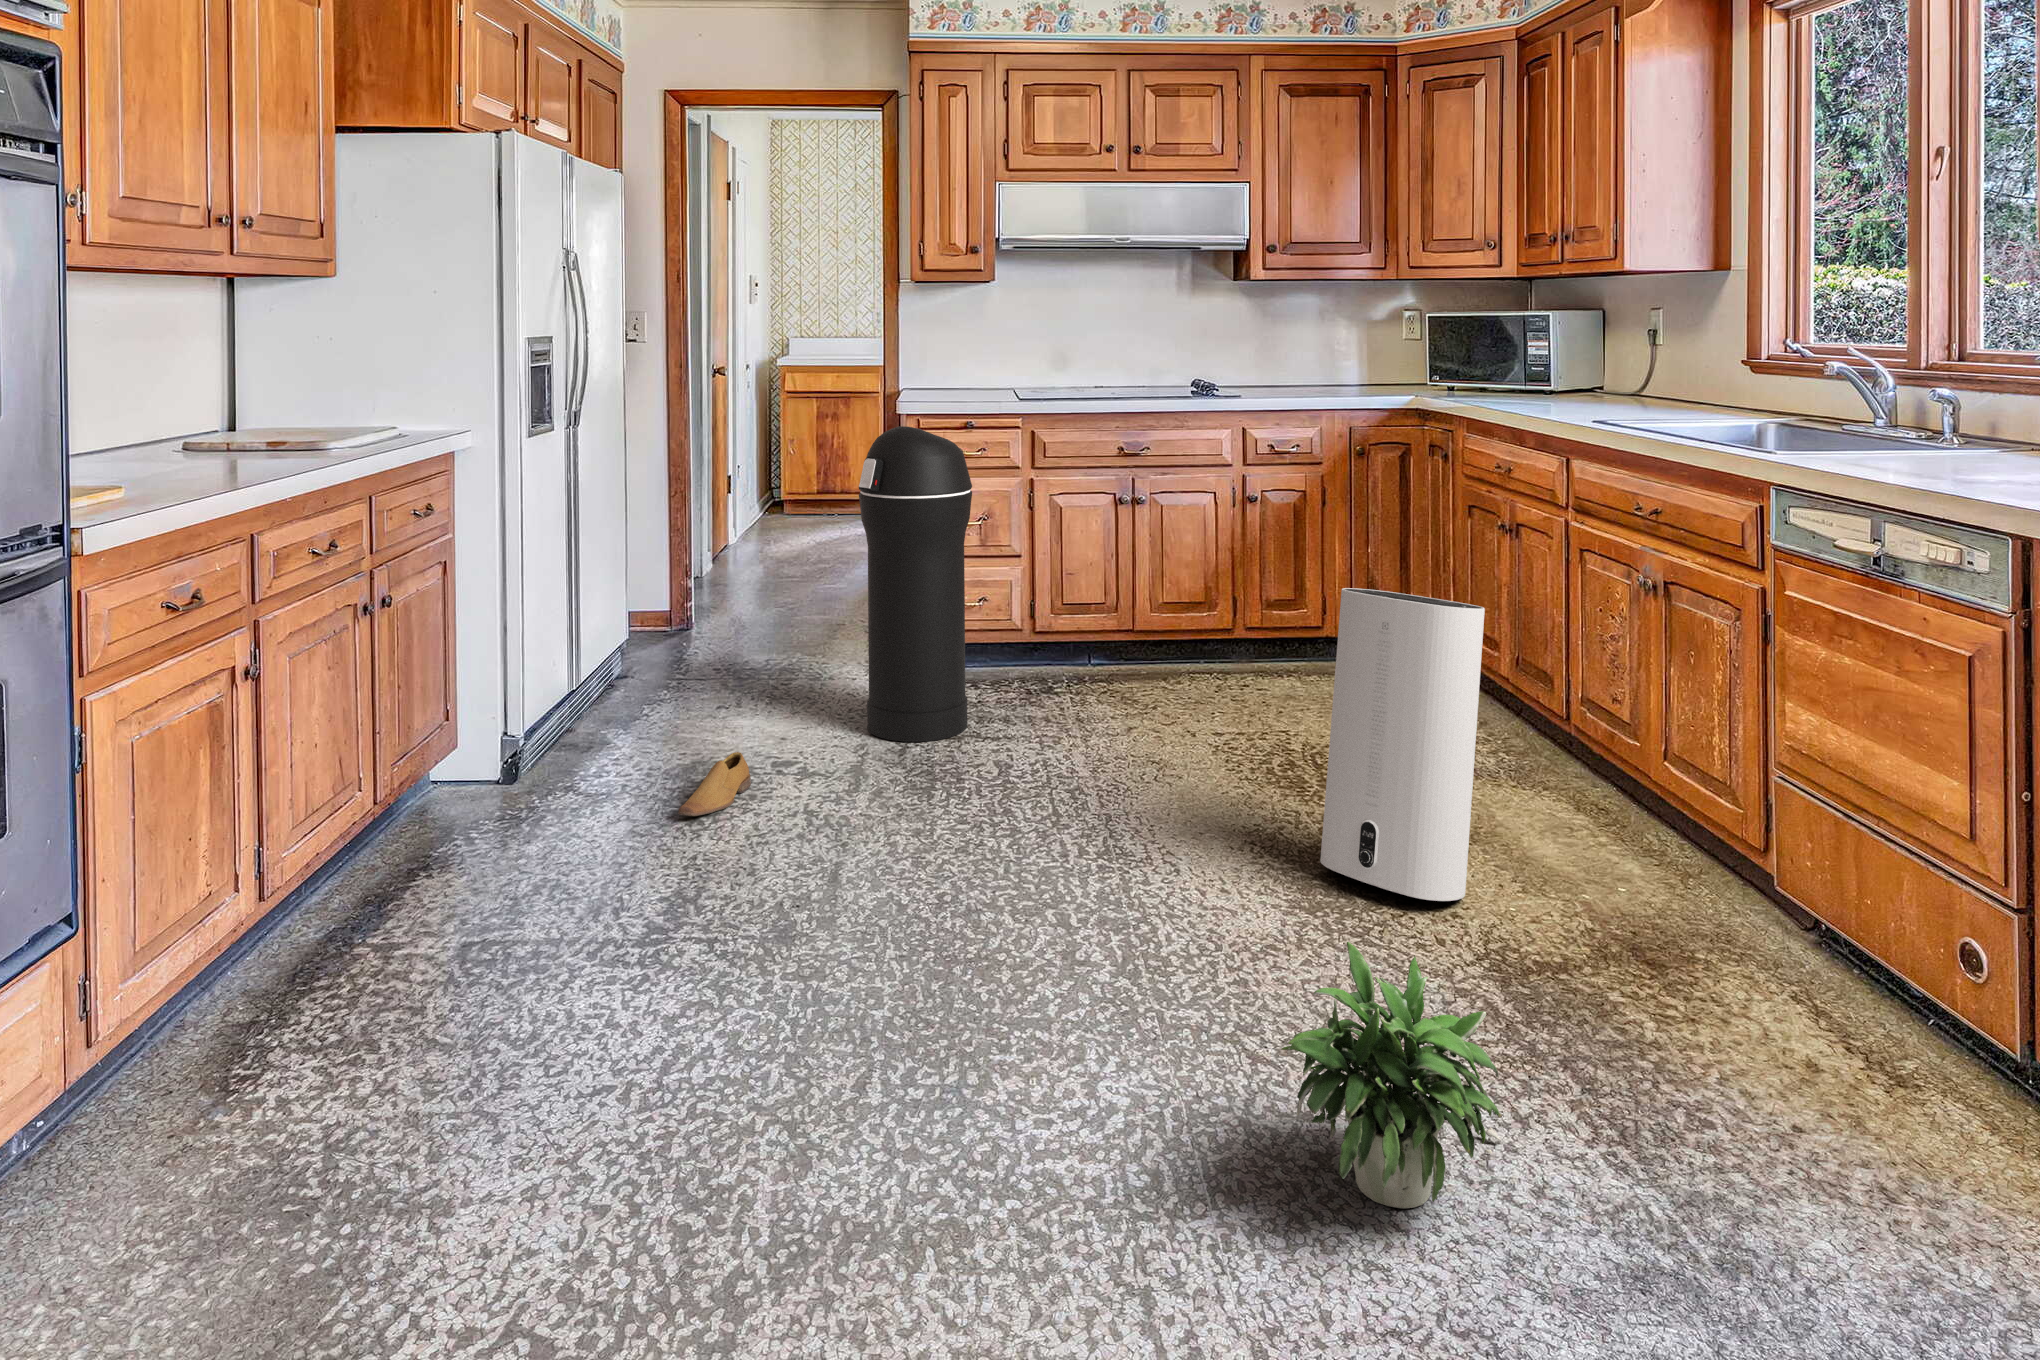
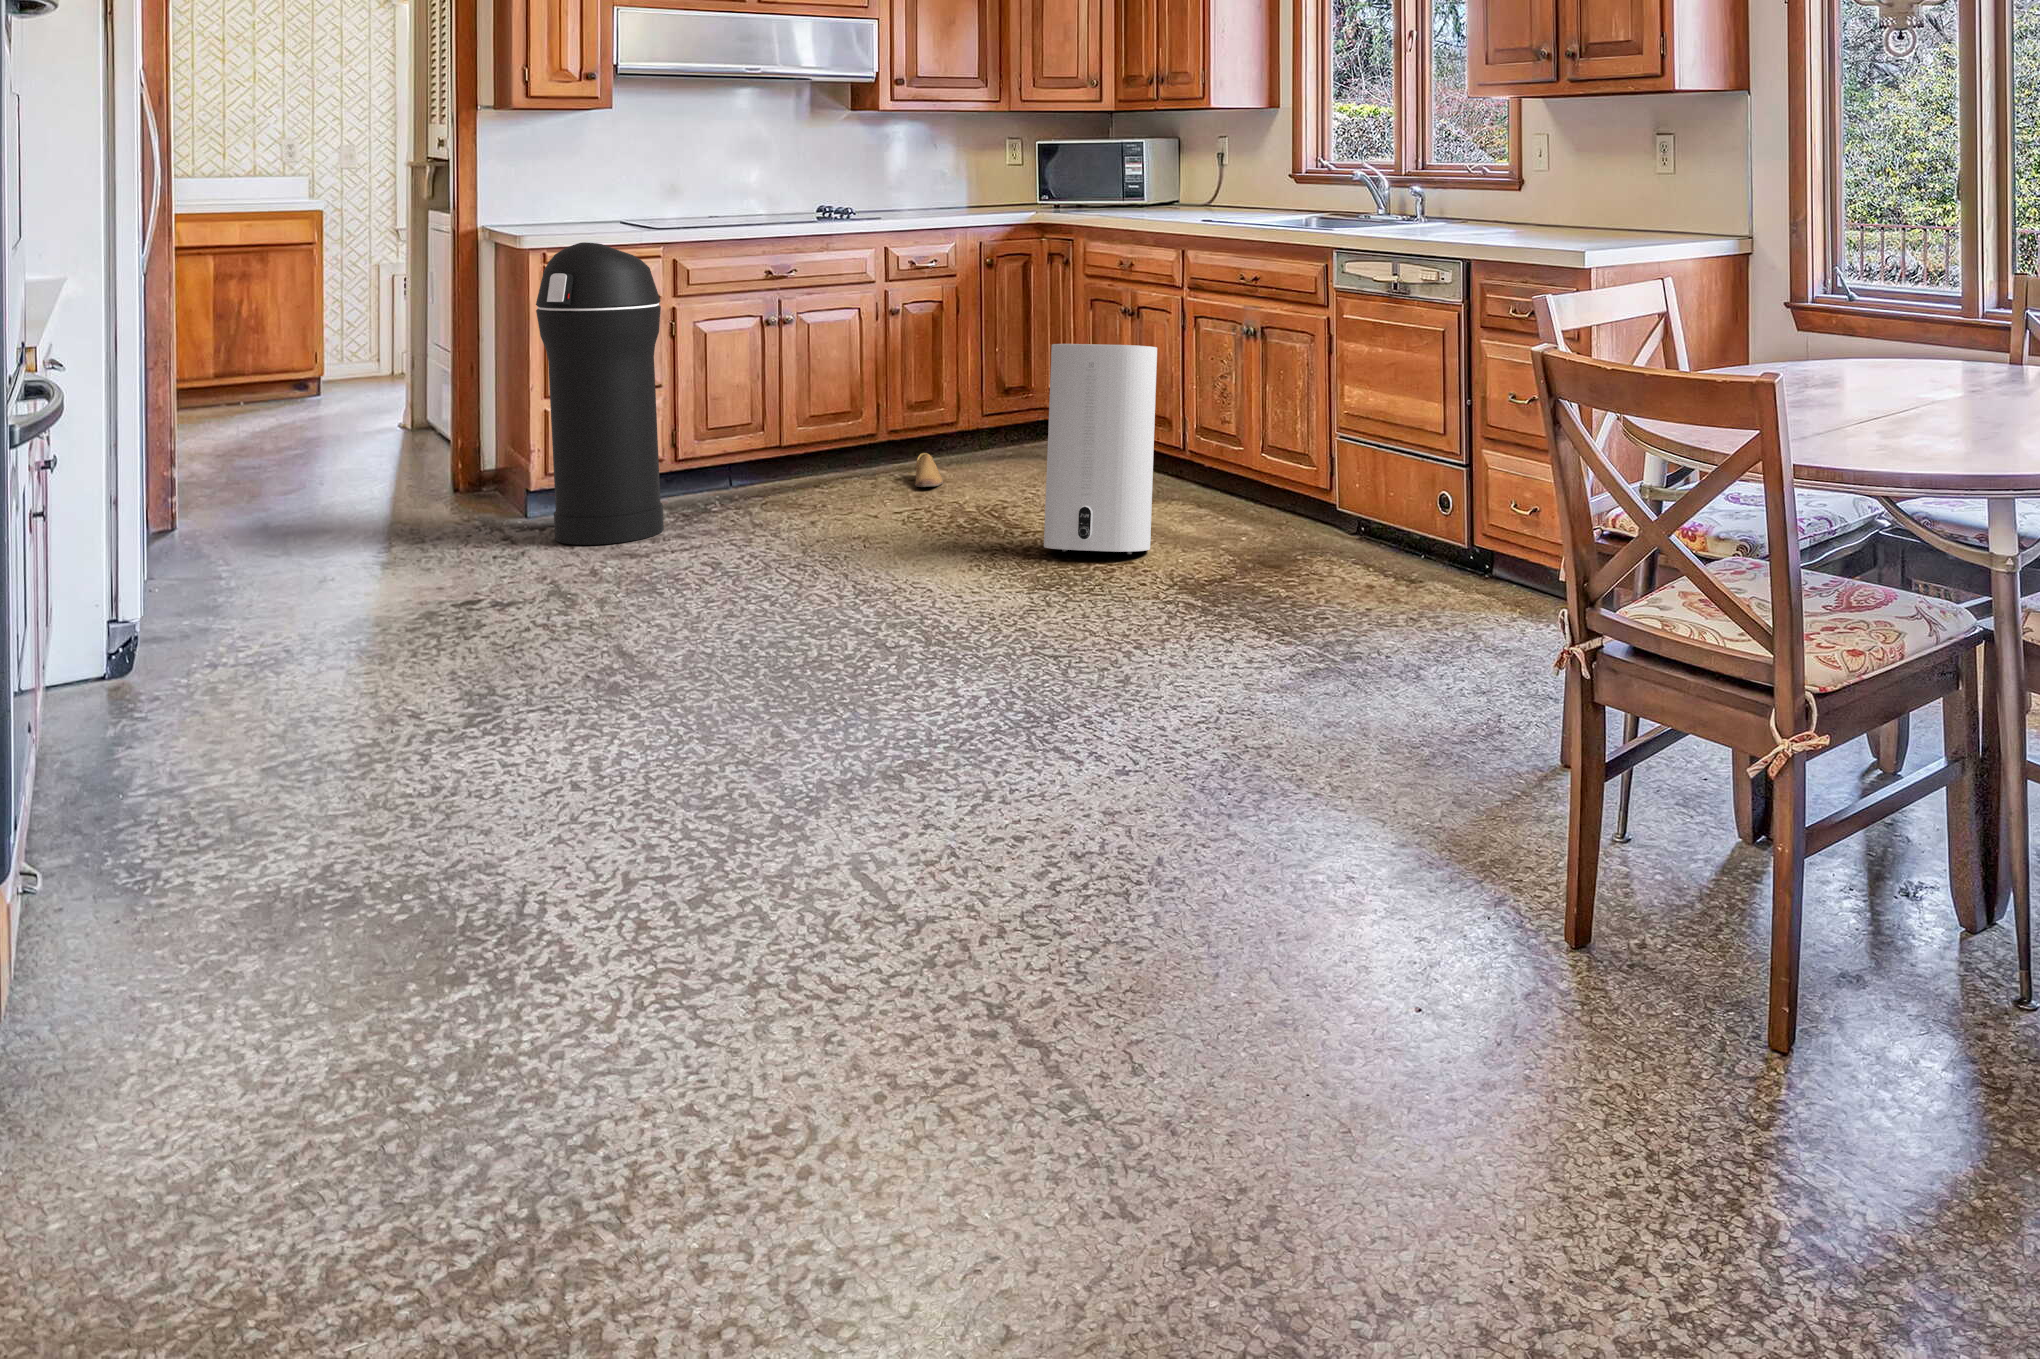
shoe: present [678,752,751,816] -> present [915,453,943,487]
potted plant: present [1281,942,1502,1208] -> none [1105,525,1232,659]

